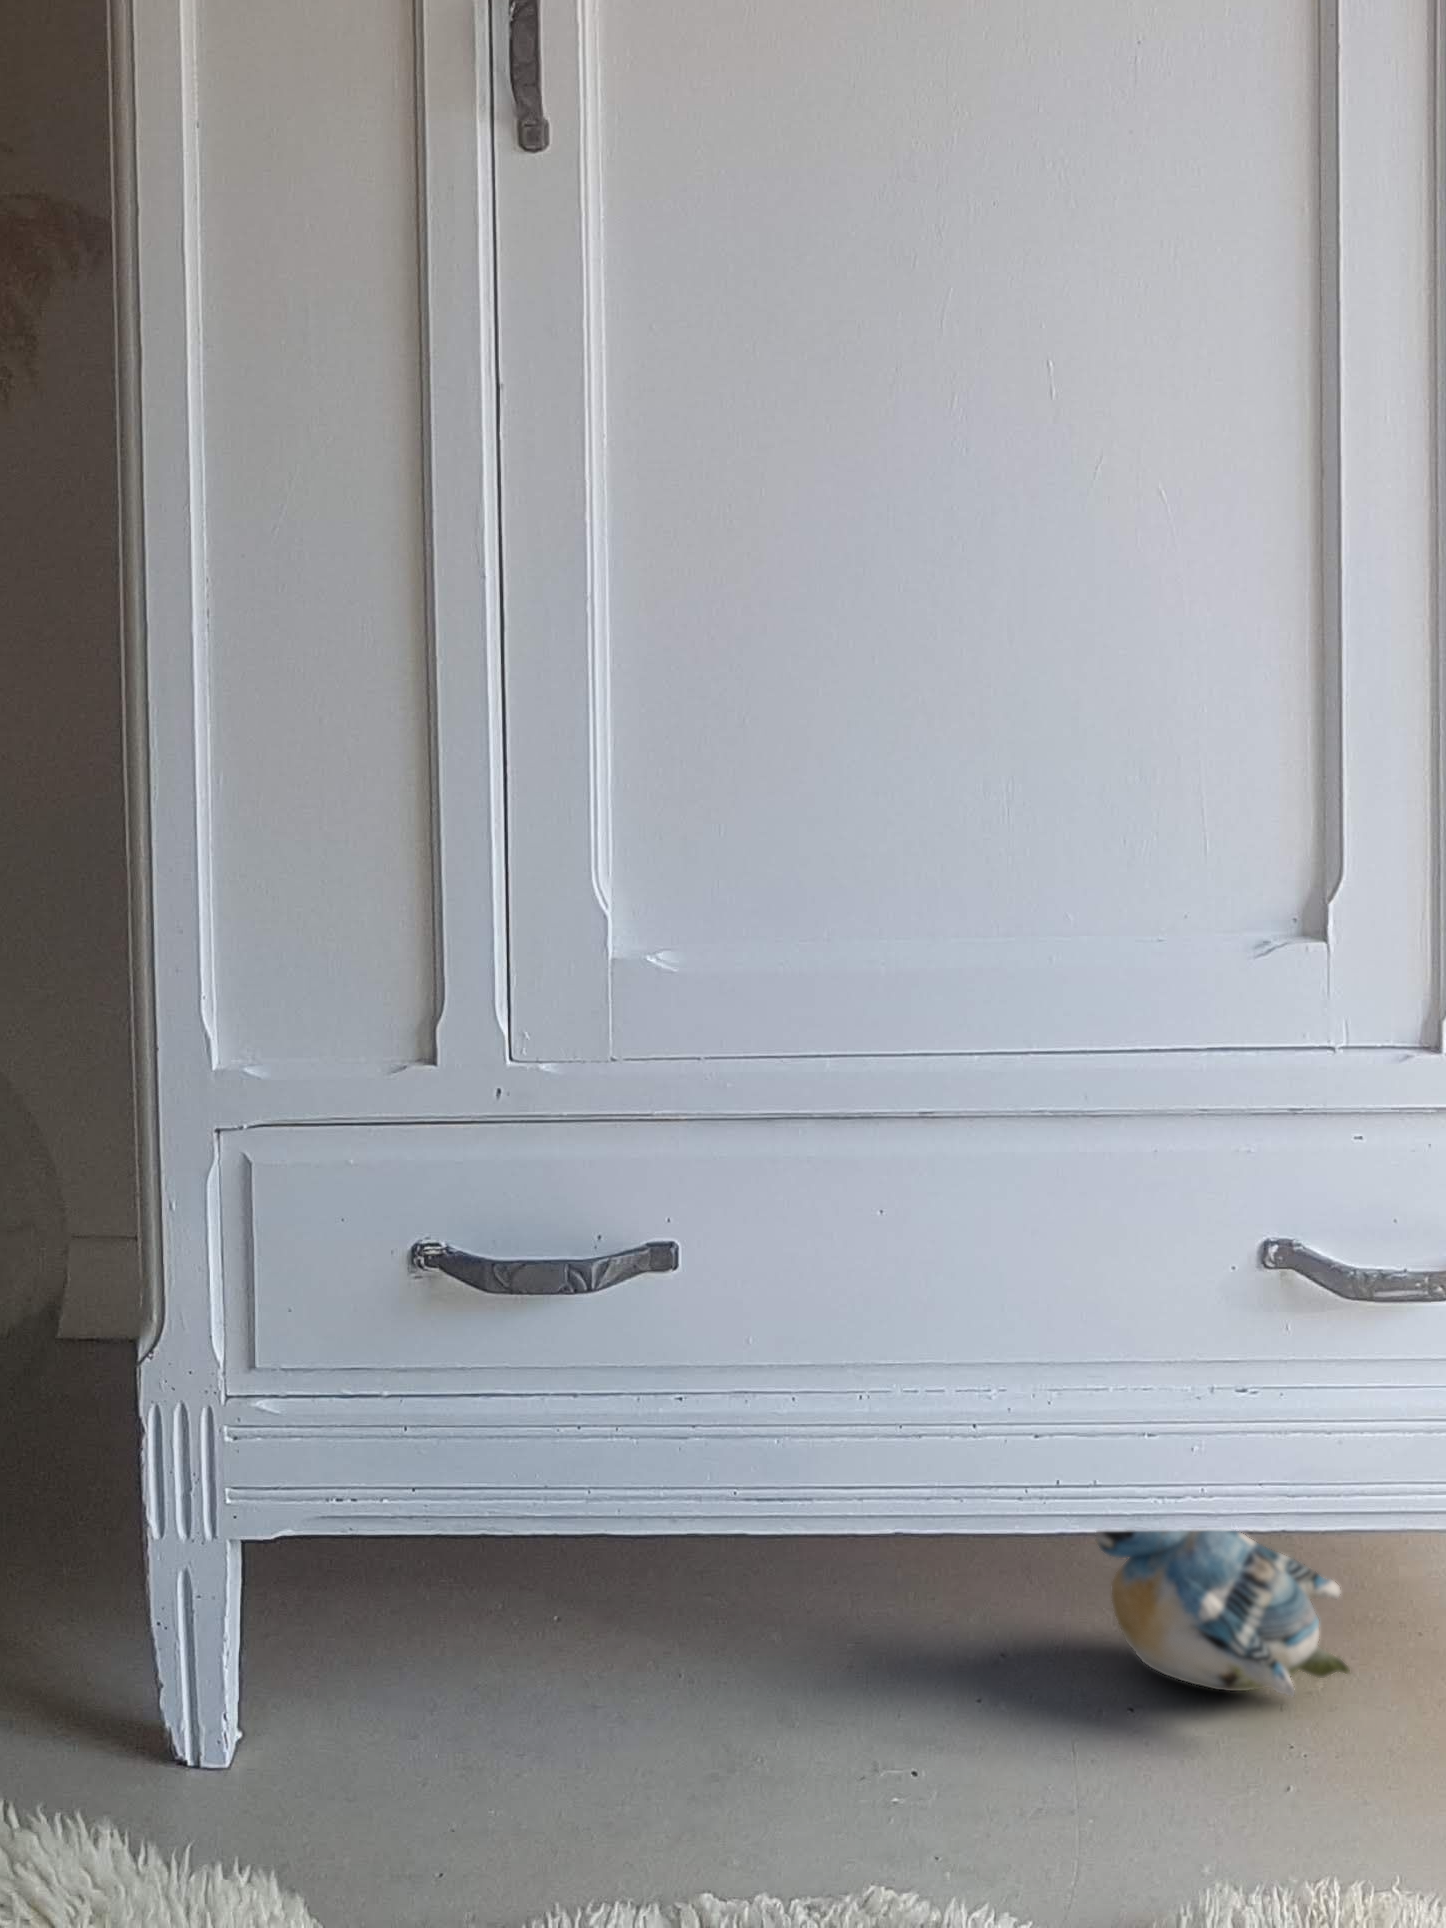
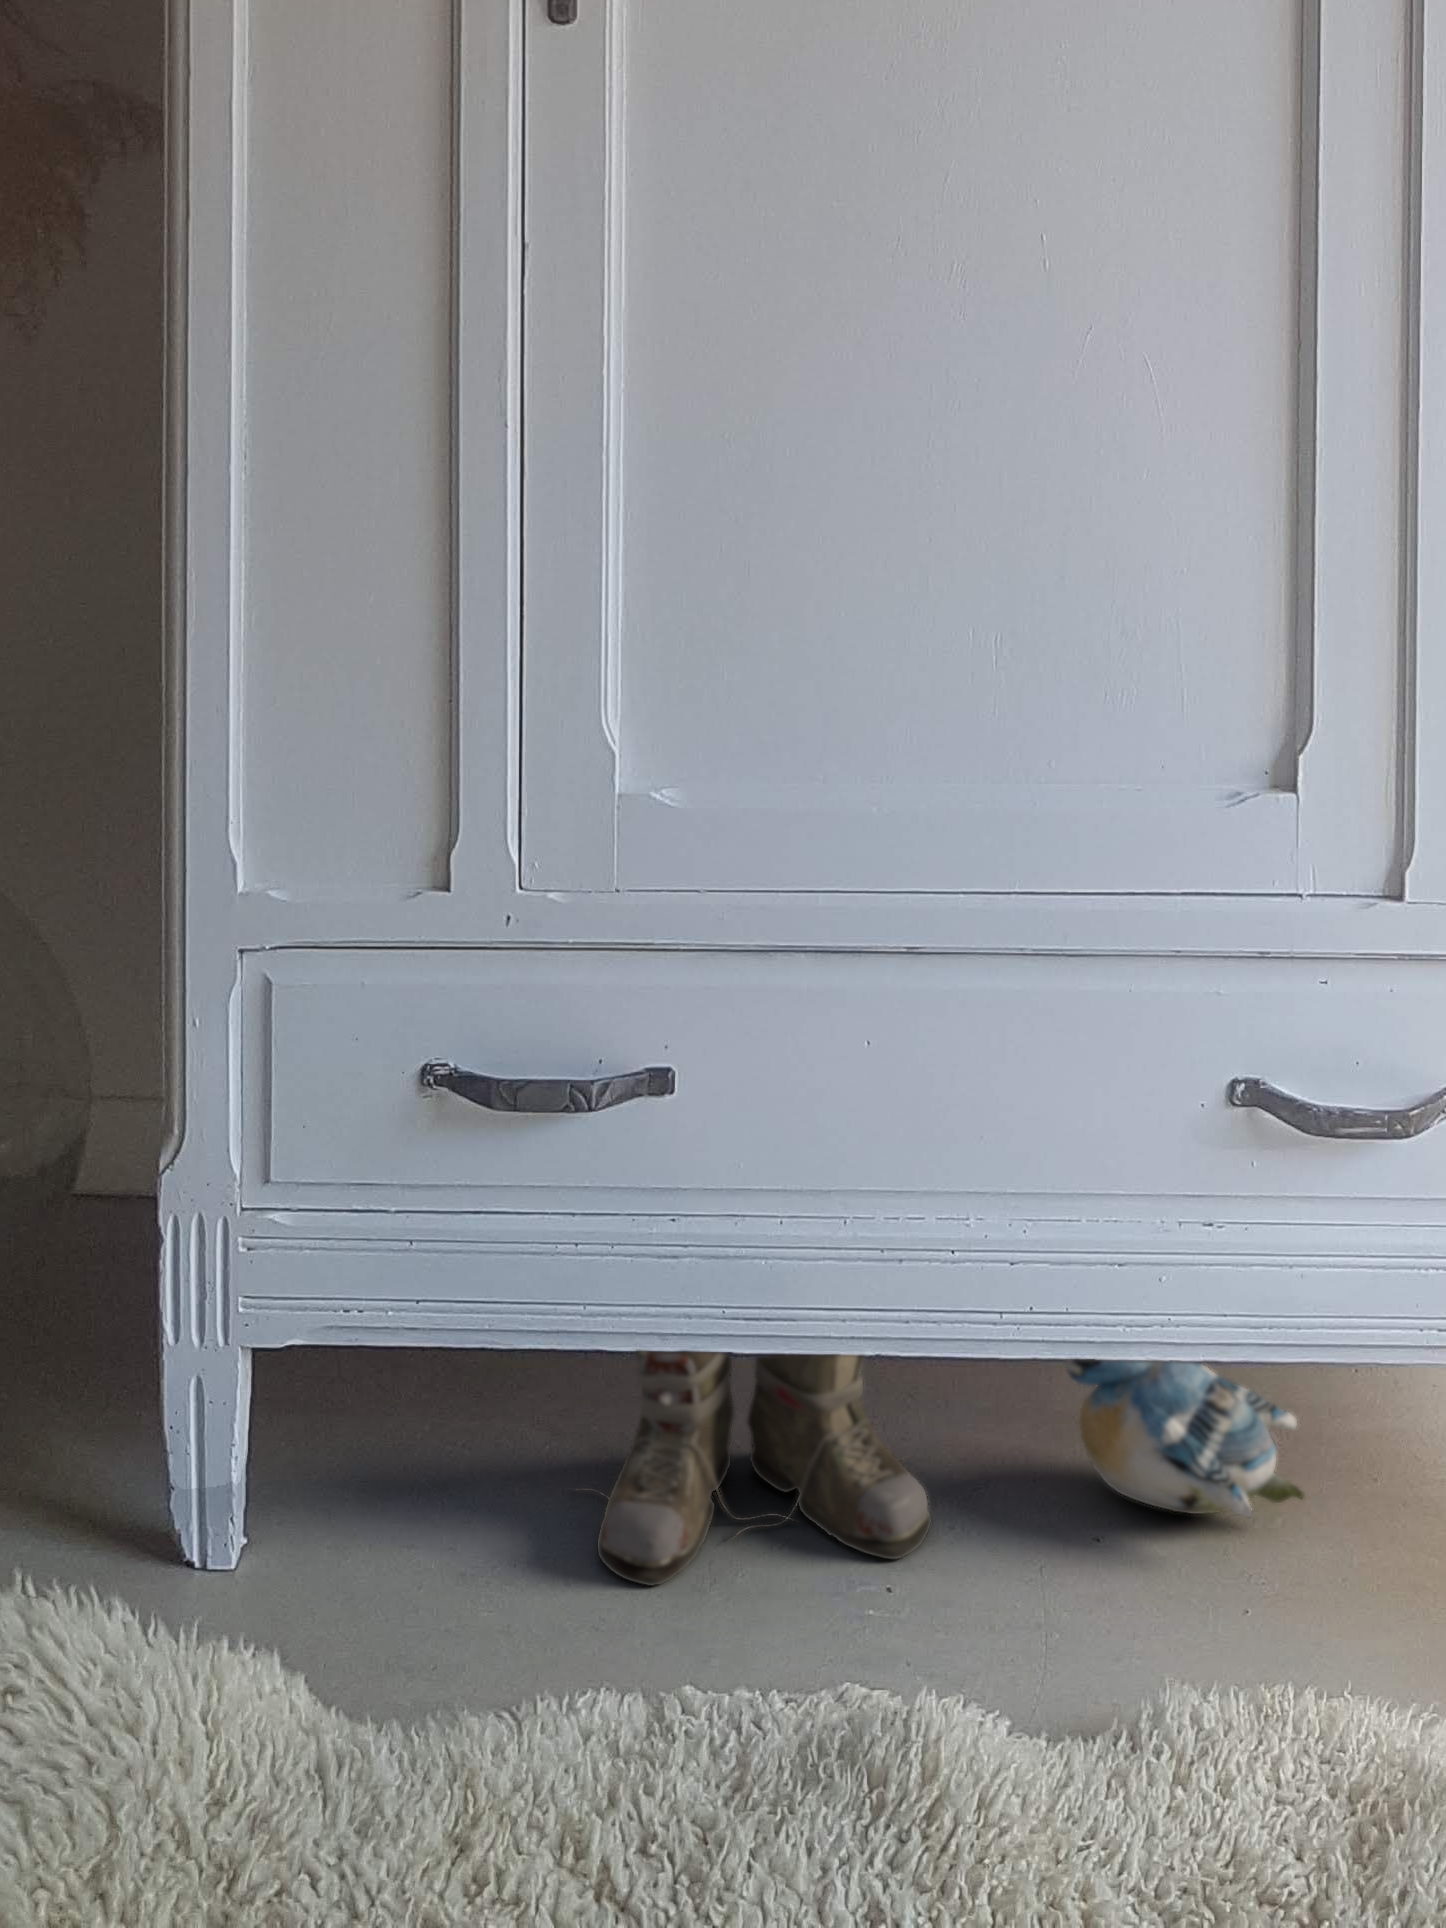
boots: none [571,1458,958,1785] -> present [597,1350,931,1586]

